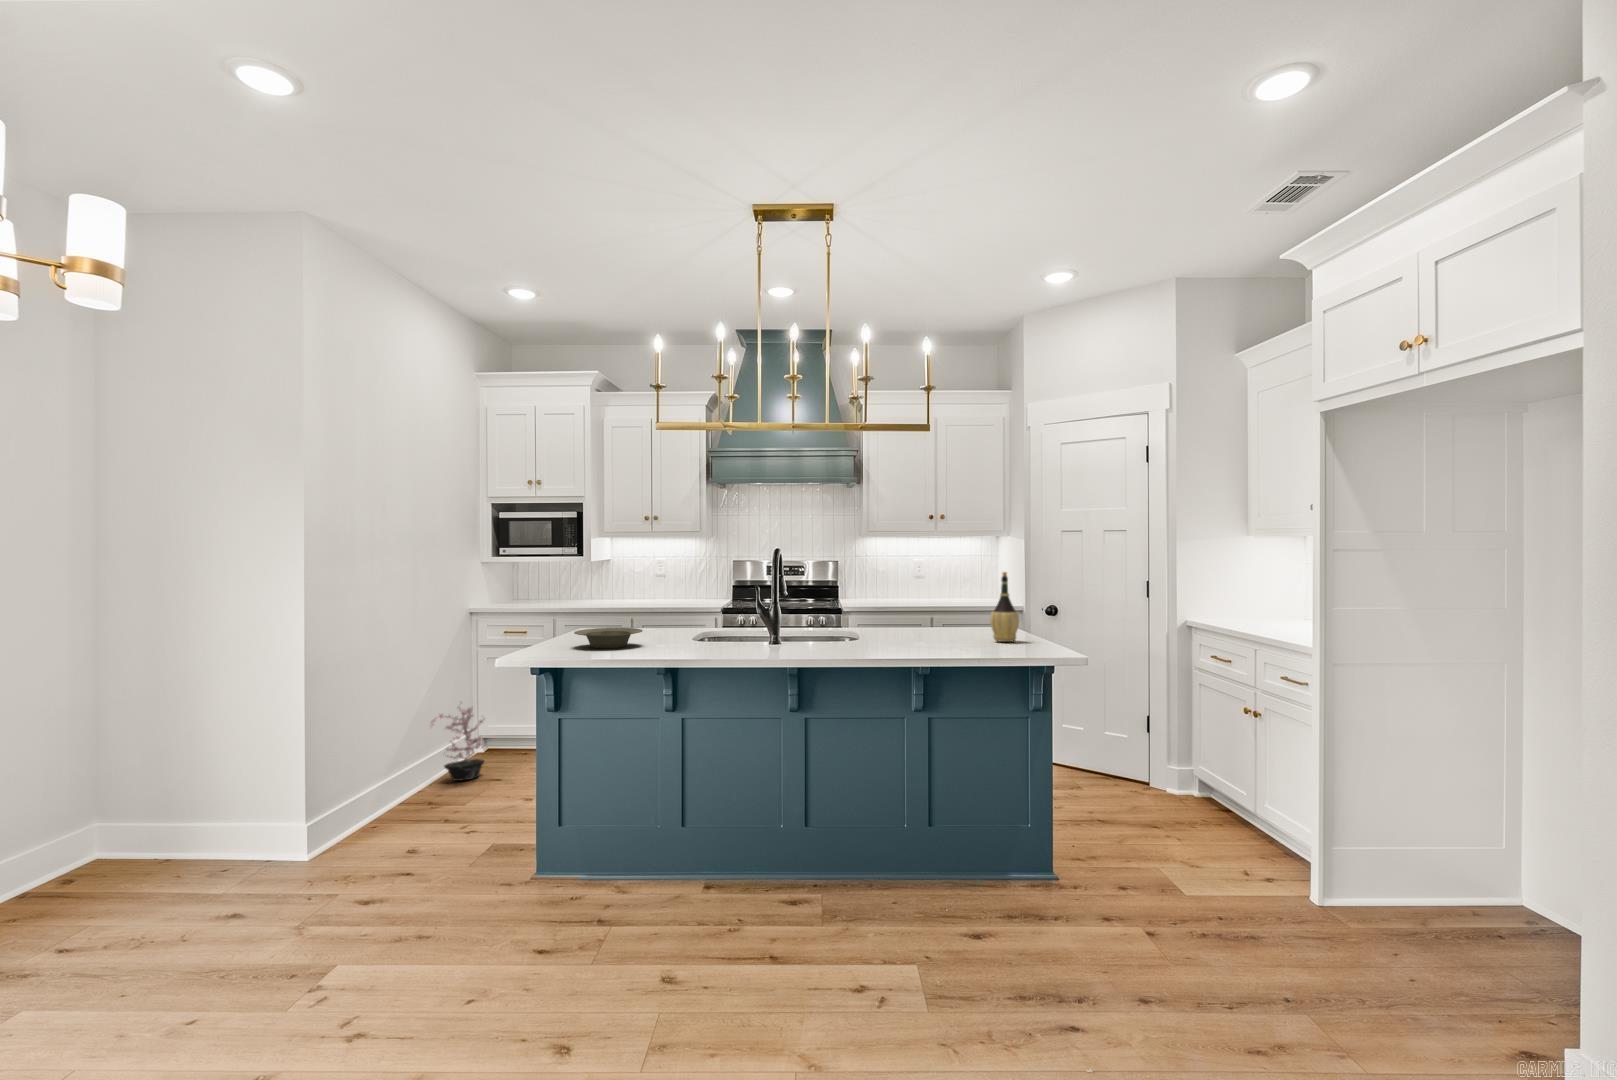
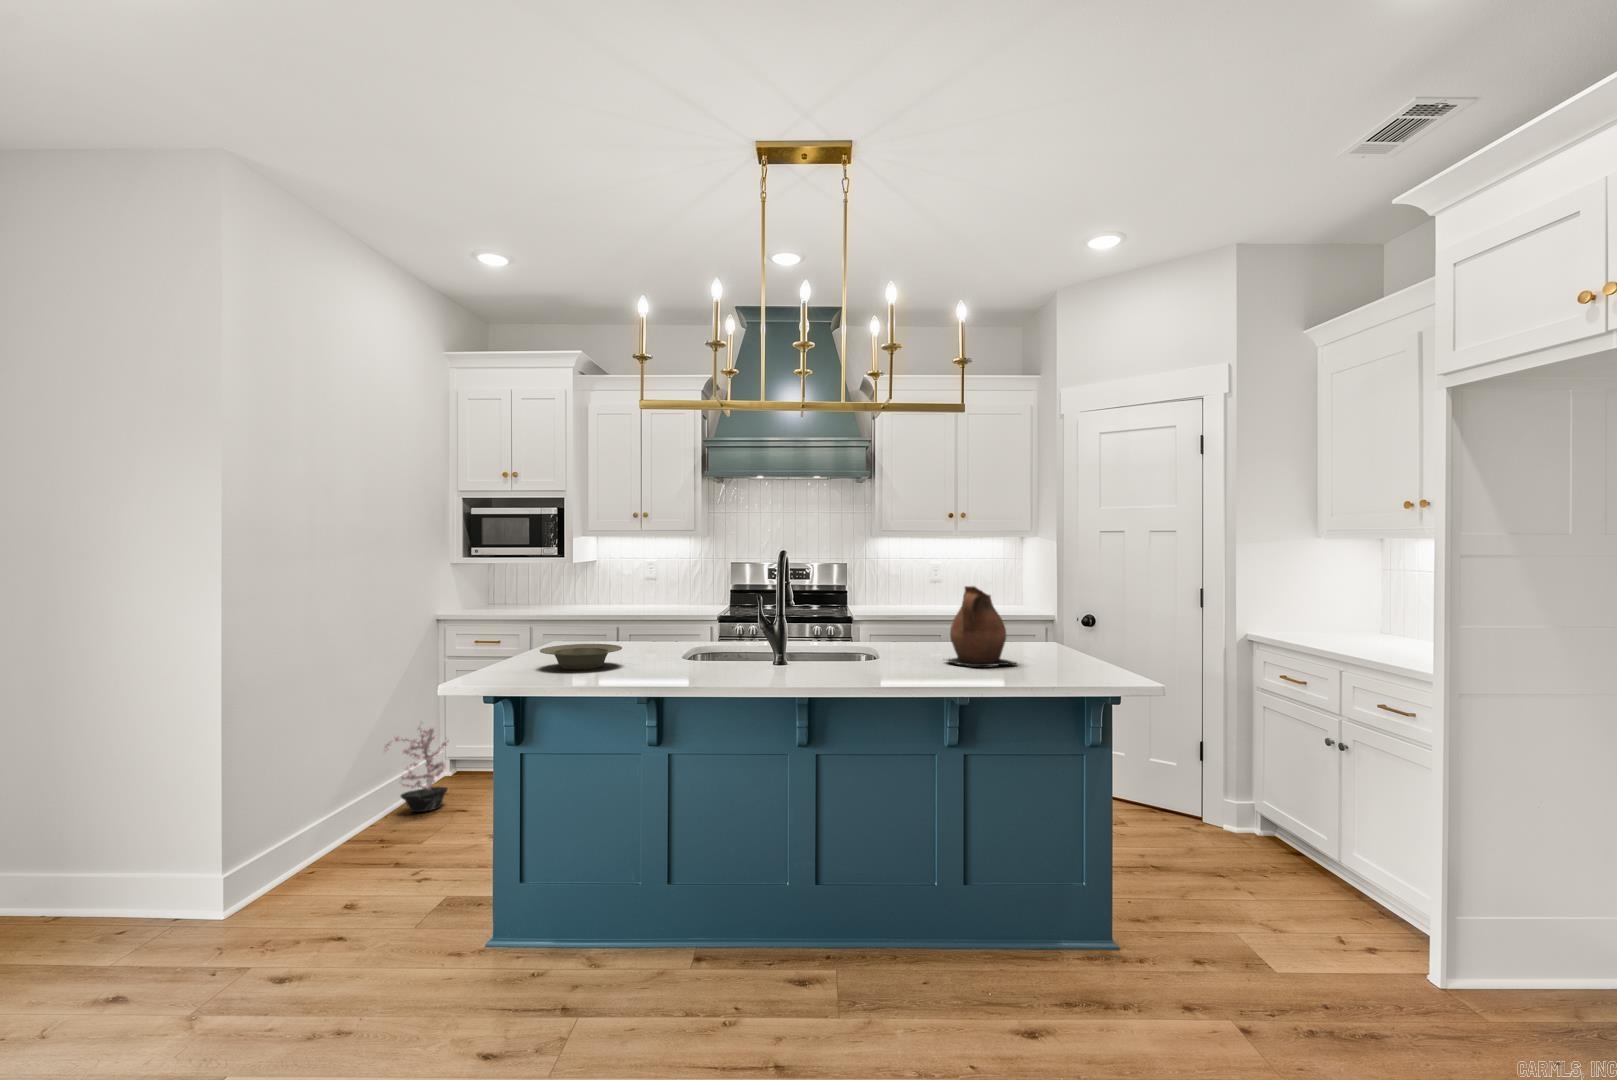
wine bottle: present [990,572,1019,642] -> none [1035,579,1070,663]
ceramic pitcher: none [912,577,975,645] -> present [948,586,1016,666]

